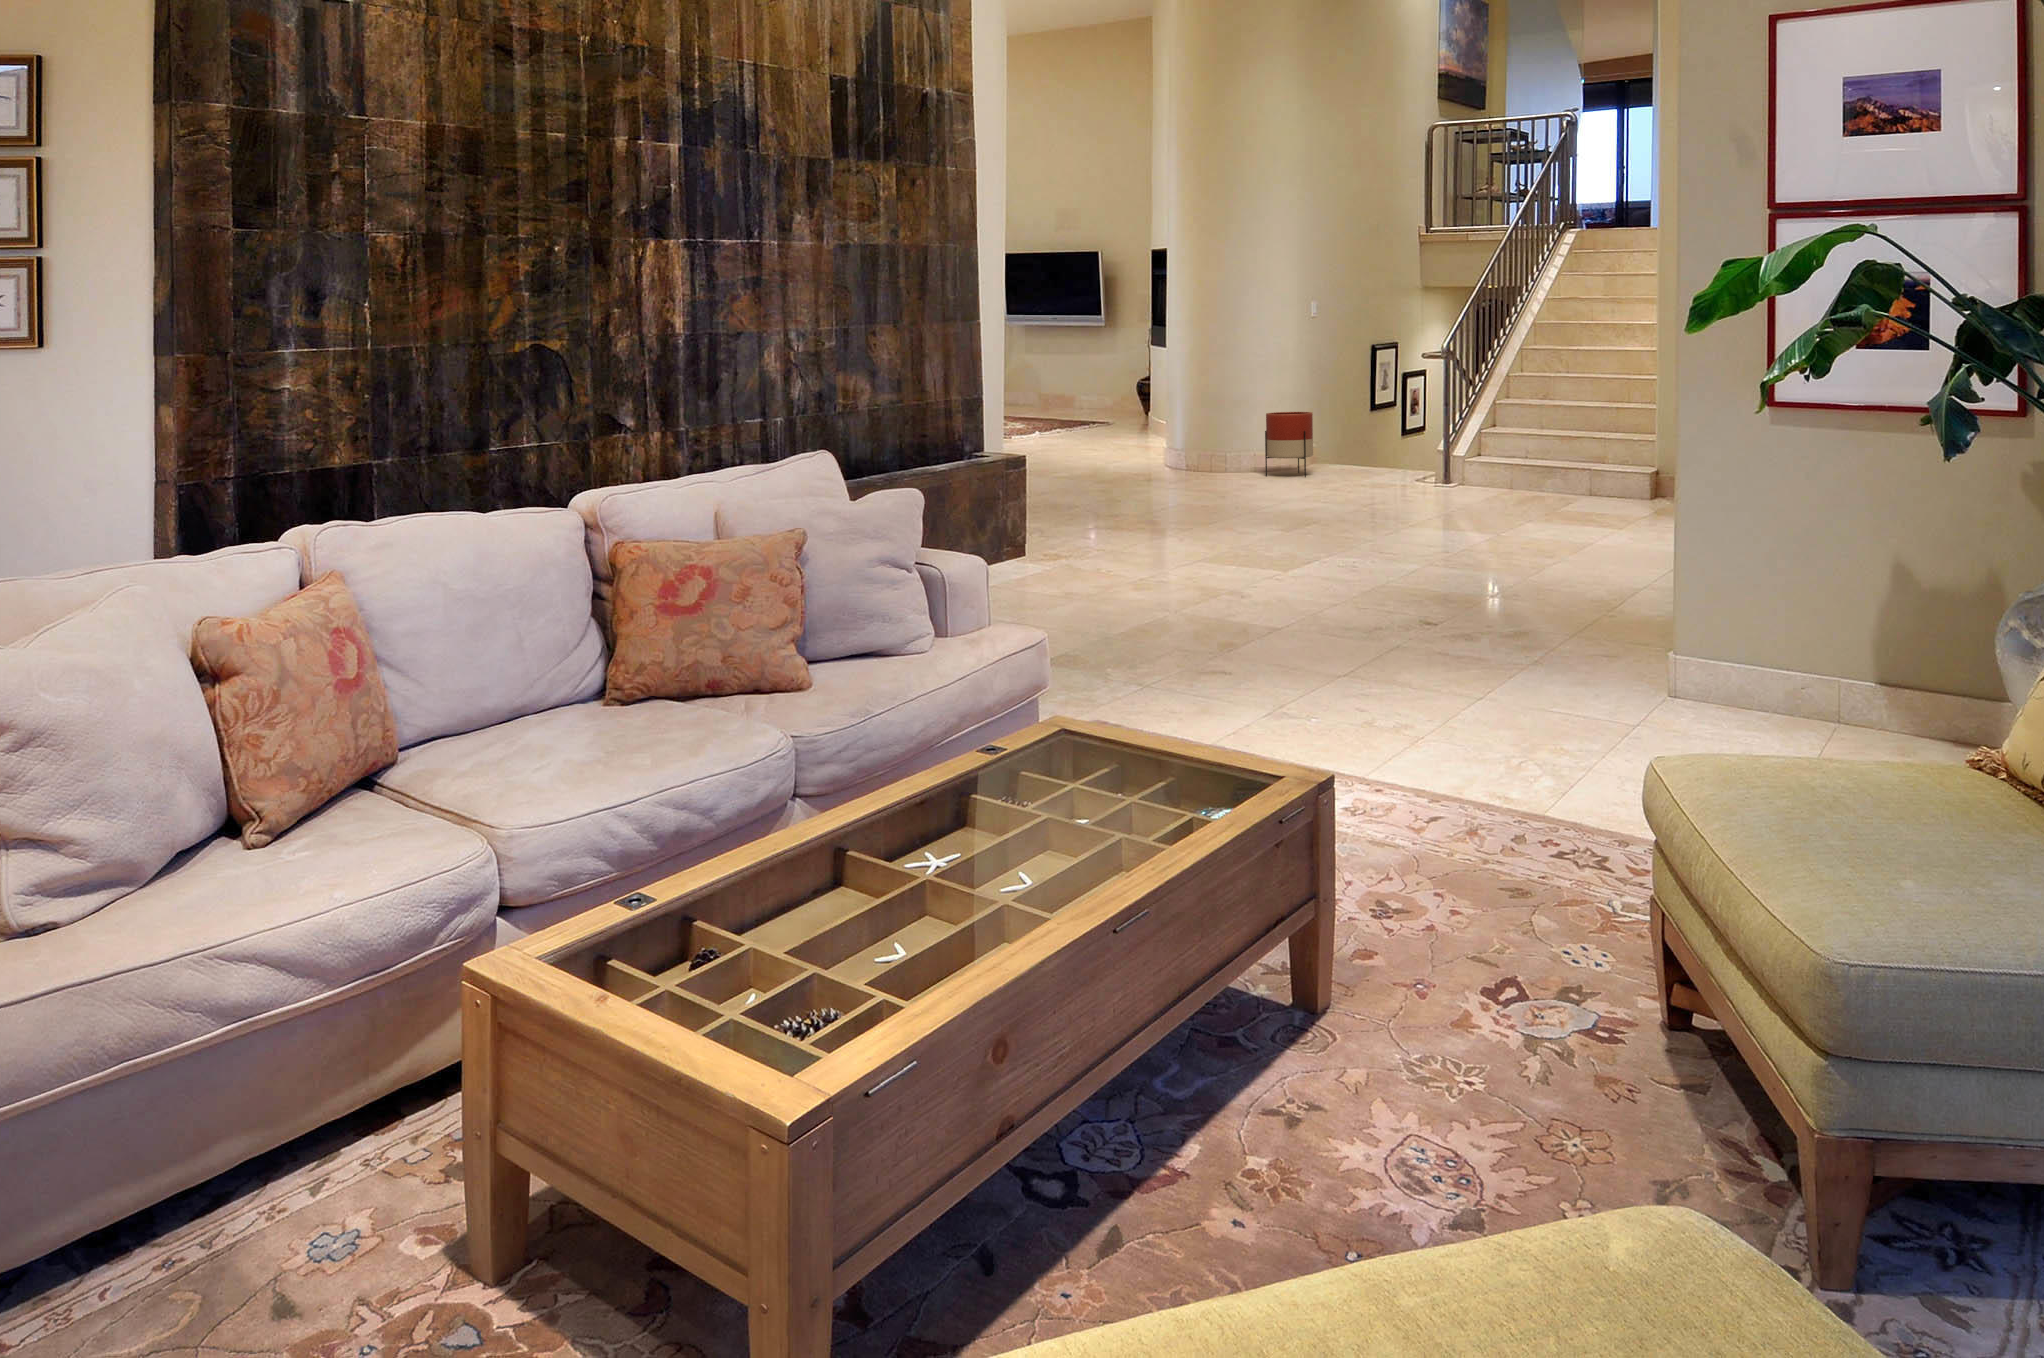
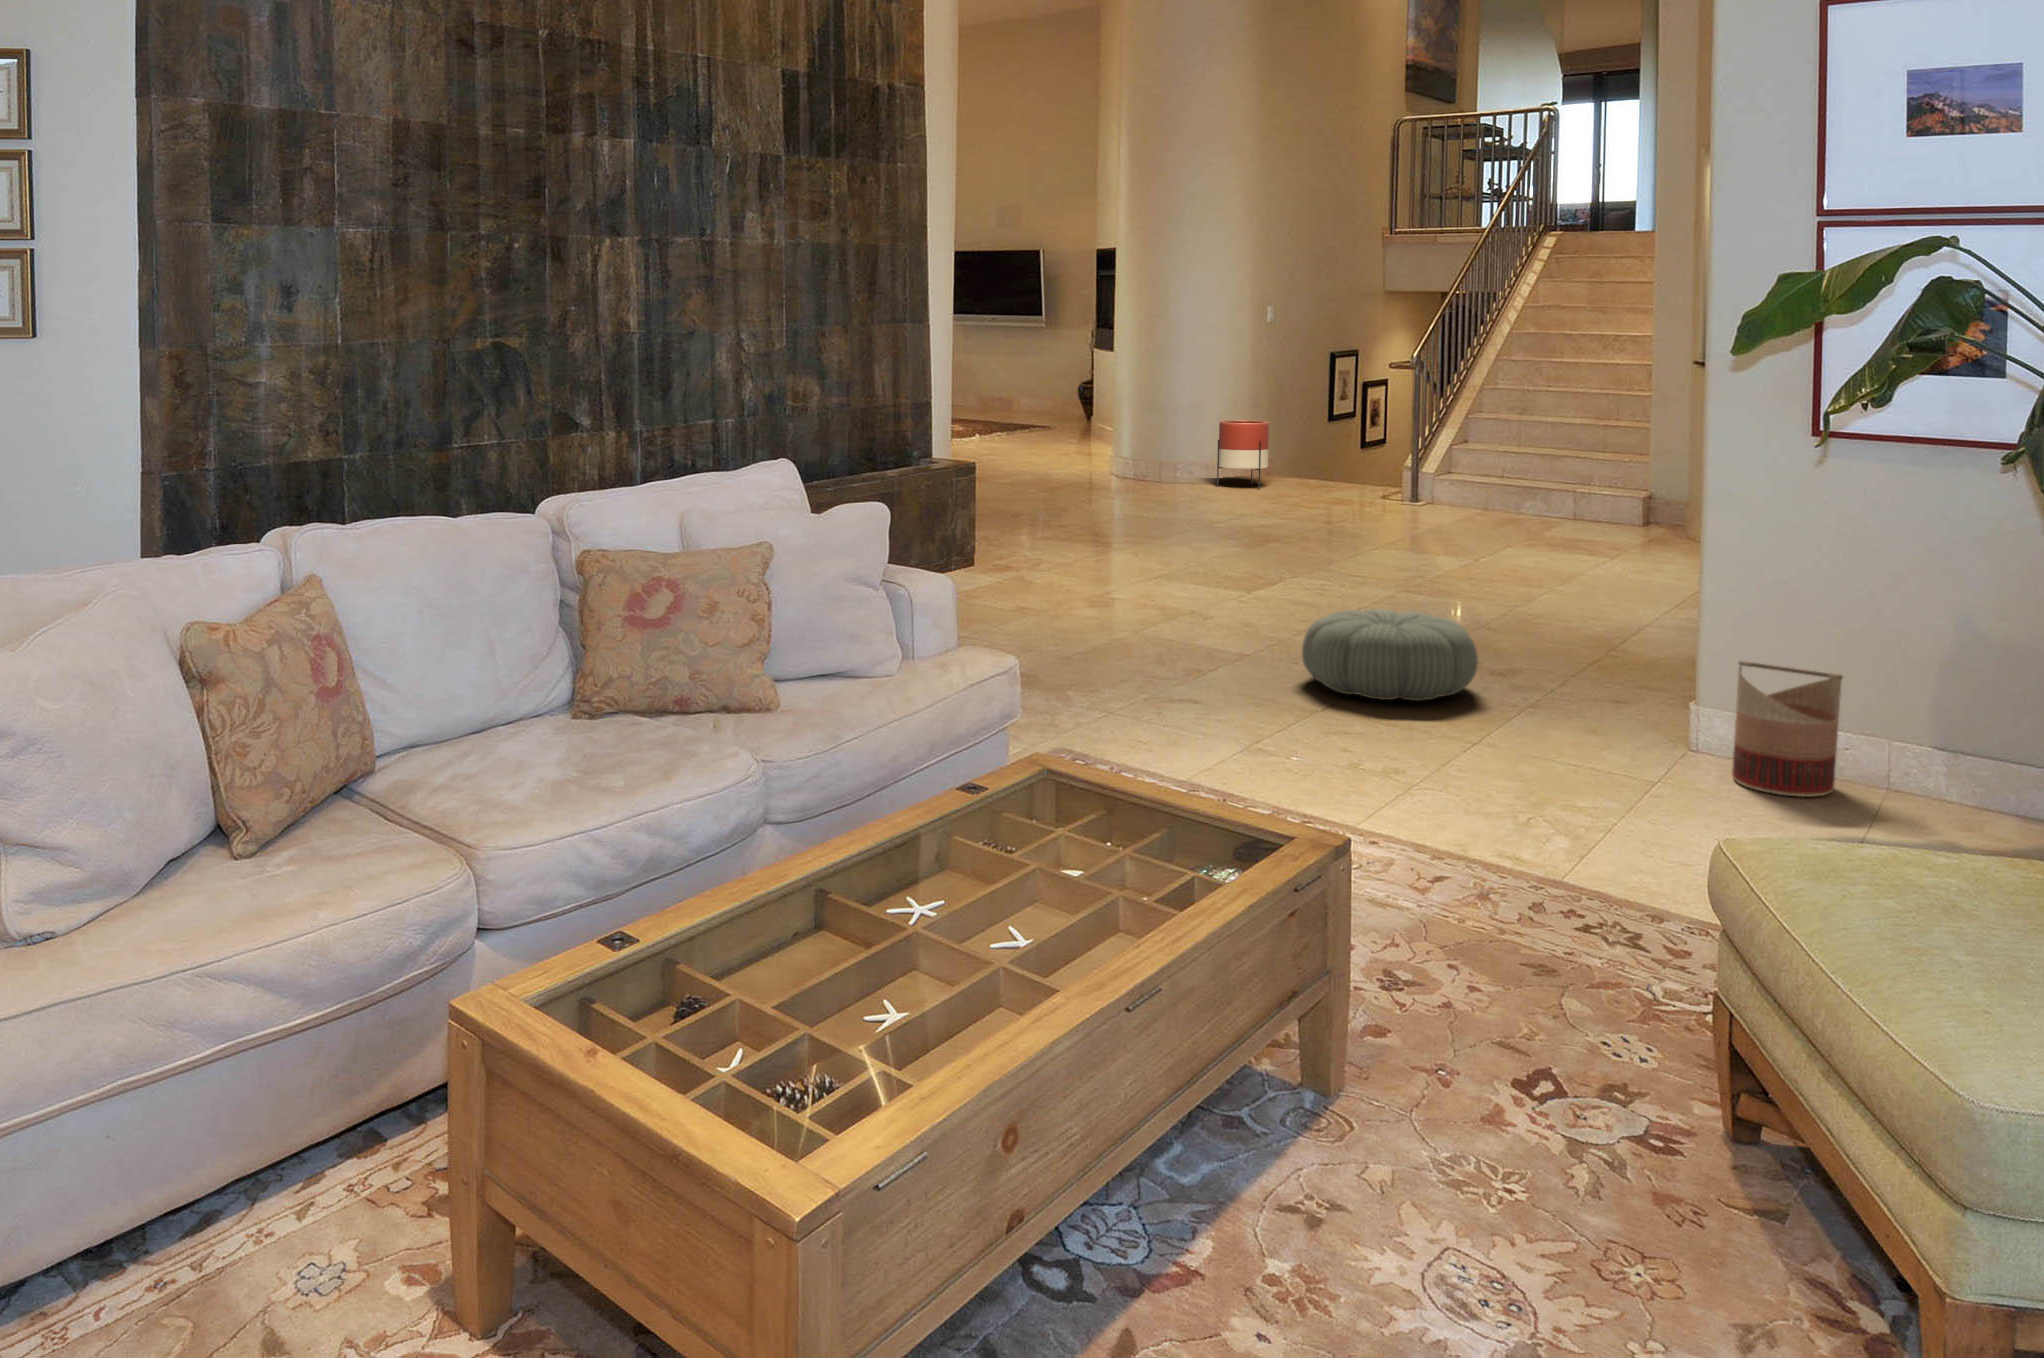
pouf: none [1328,580,1487,663] -> present [1302,609,1478,701]
basket: none [1708,611,1798,732] -> present [1732,661,1843,797]

